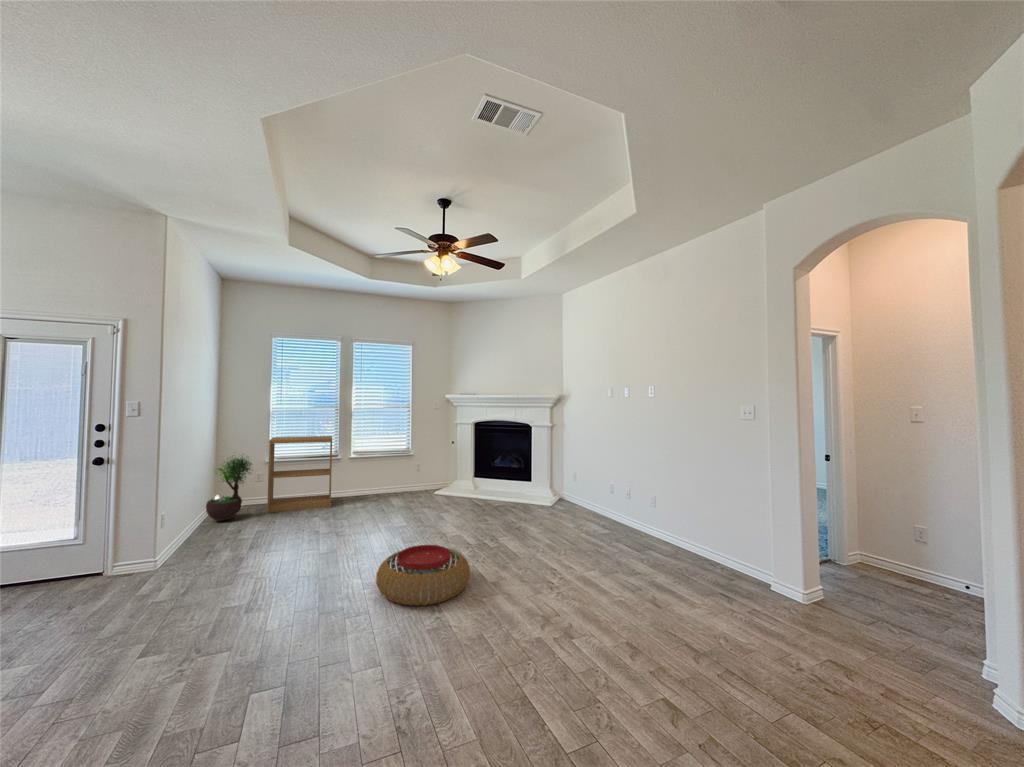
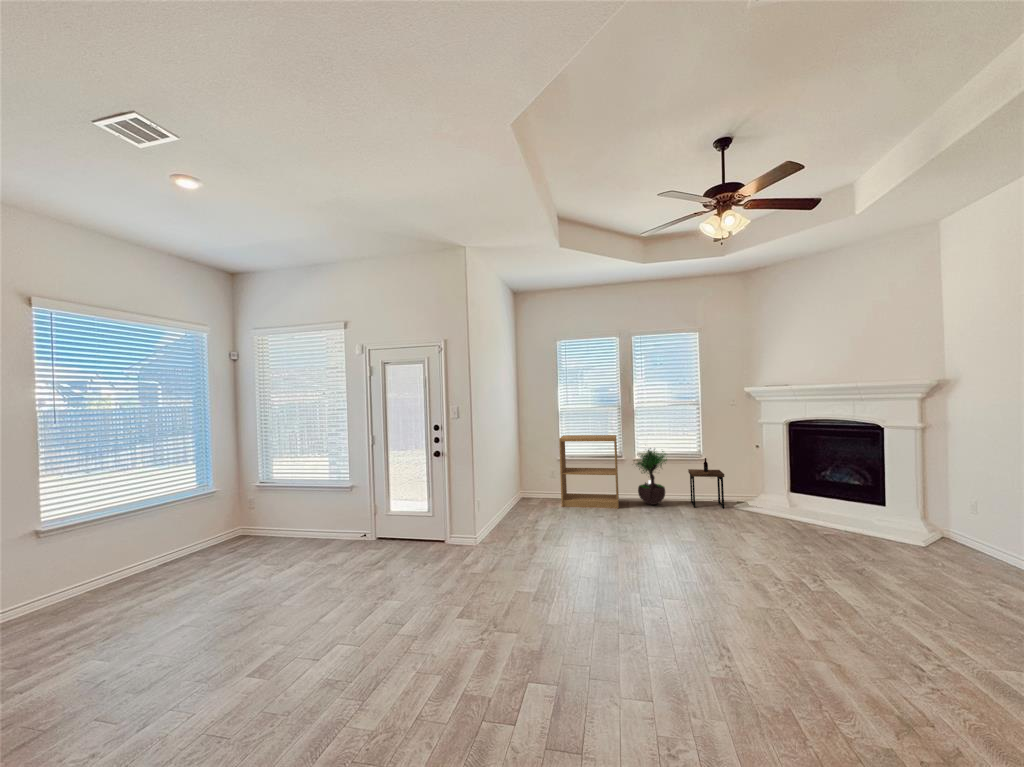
side table: none [397,454,427,499] -> present [688,458,724,509]
potted tree: present [206,457,252,521] -> present [636,448,667,505]
pouf: present [376,545,470,606] -> none [661,574,790,659]

